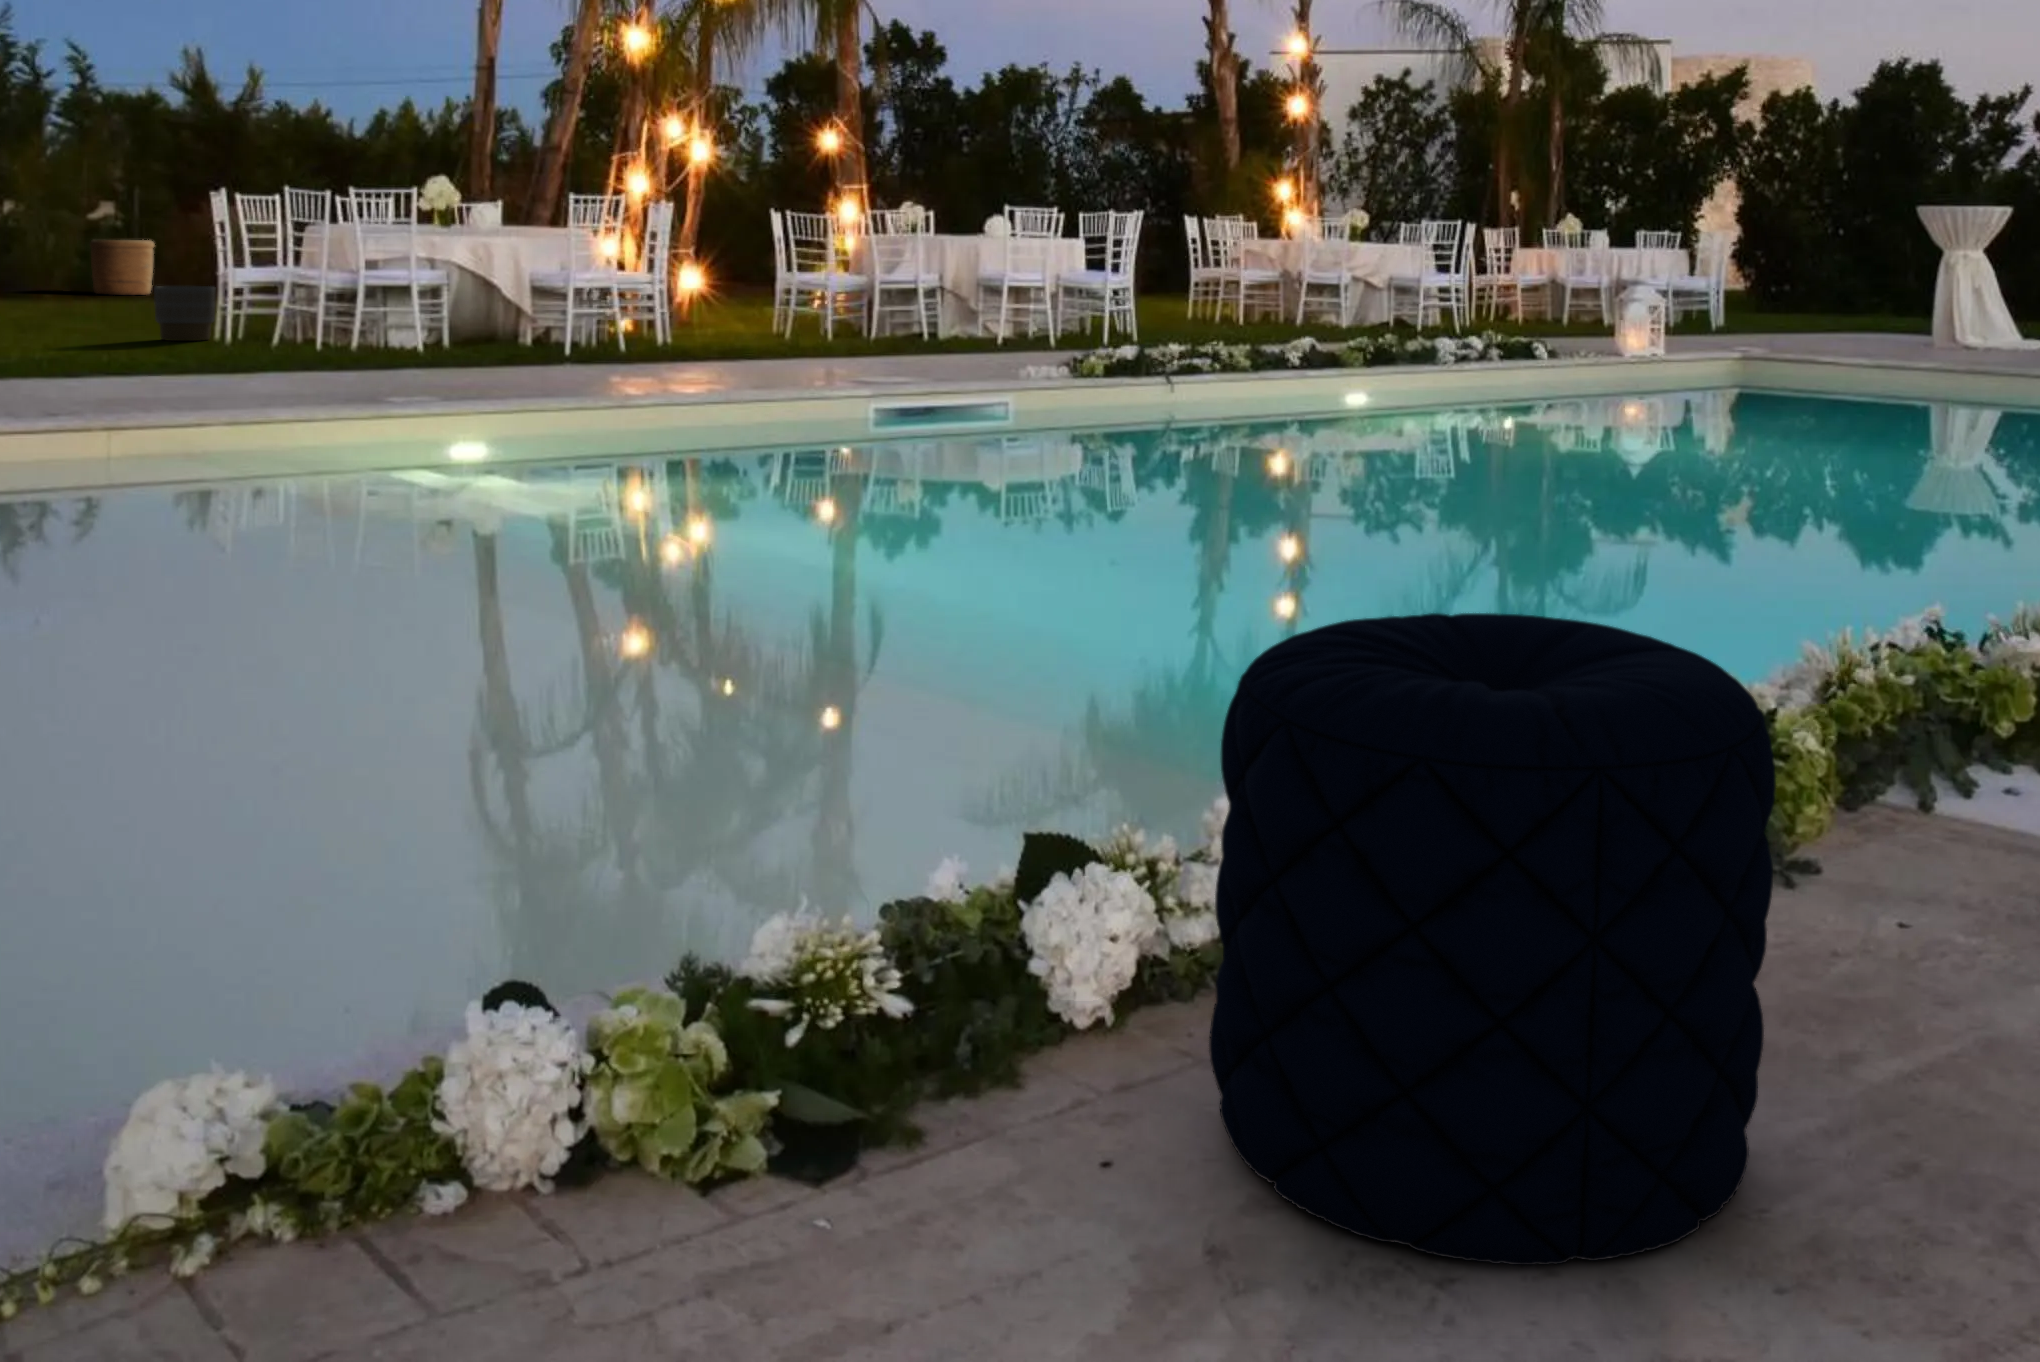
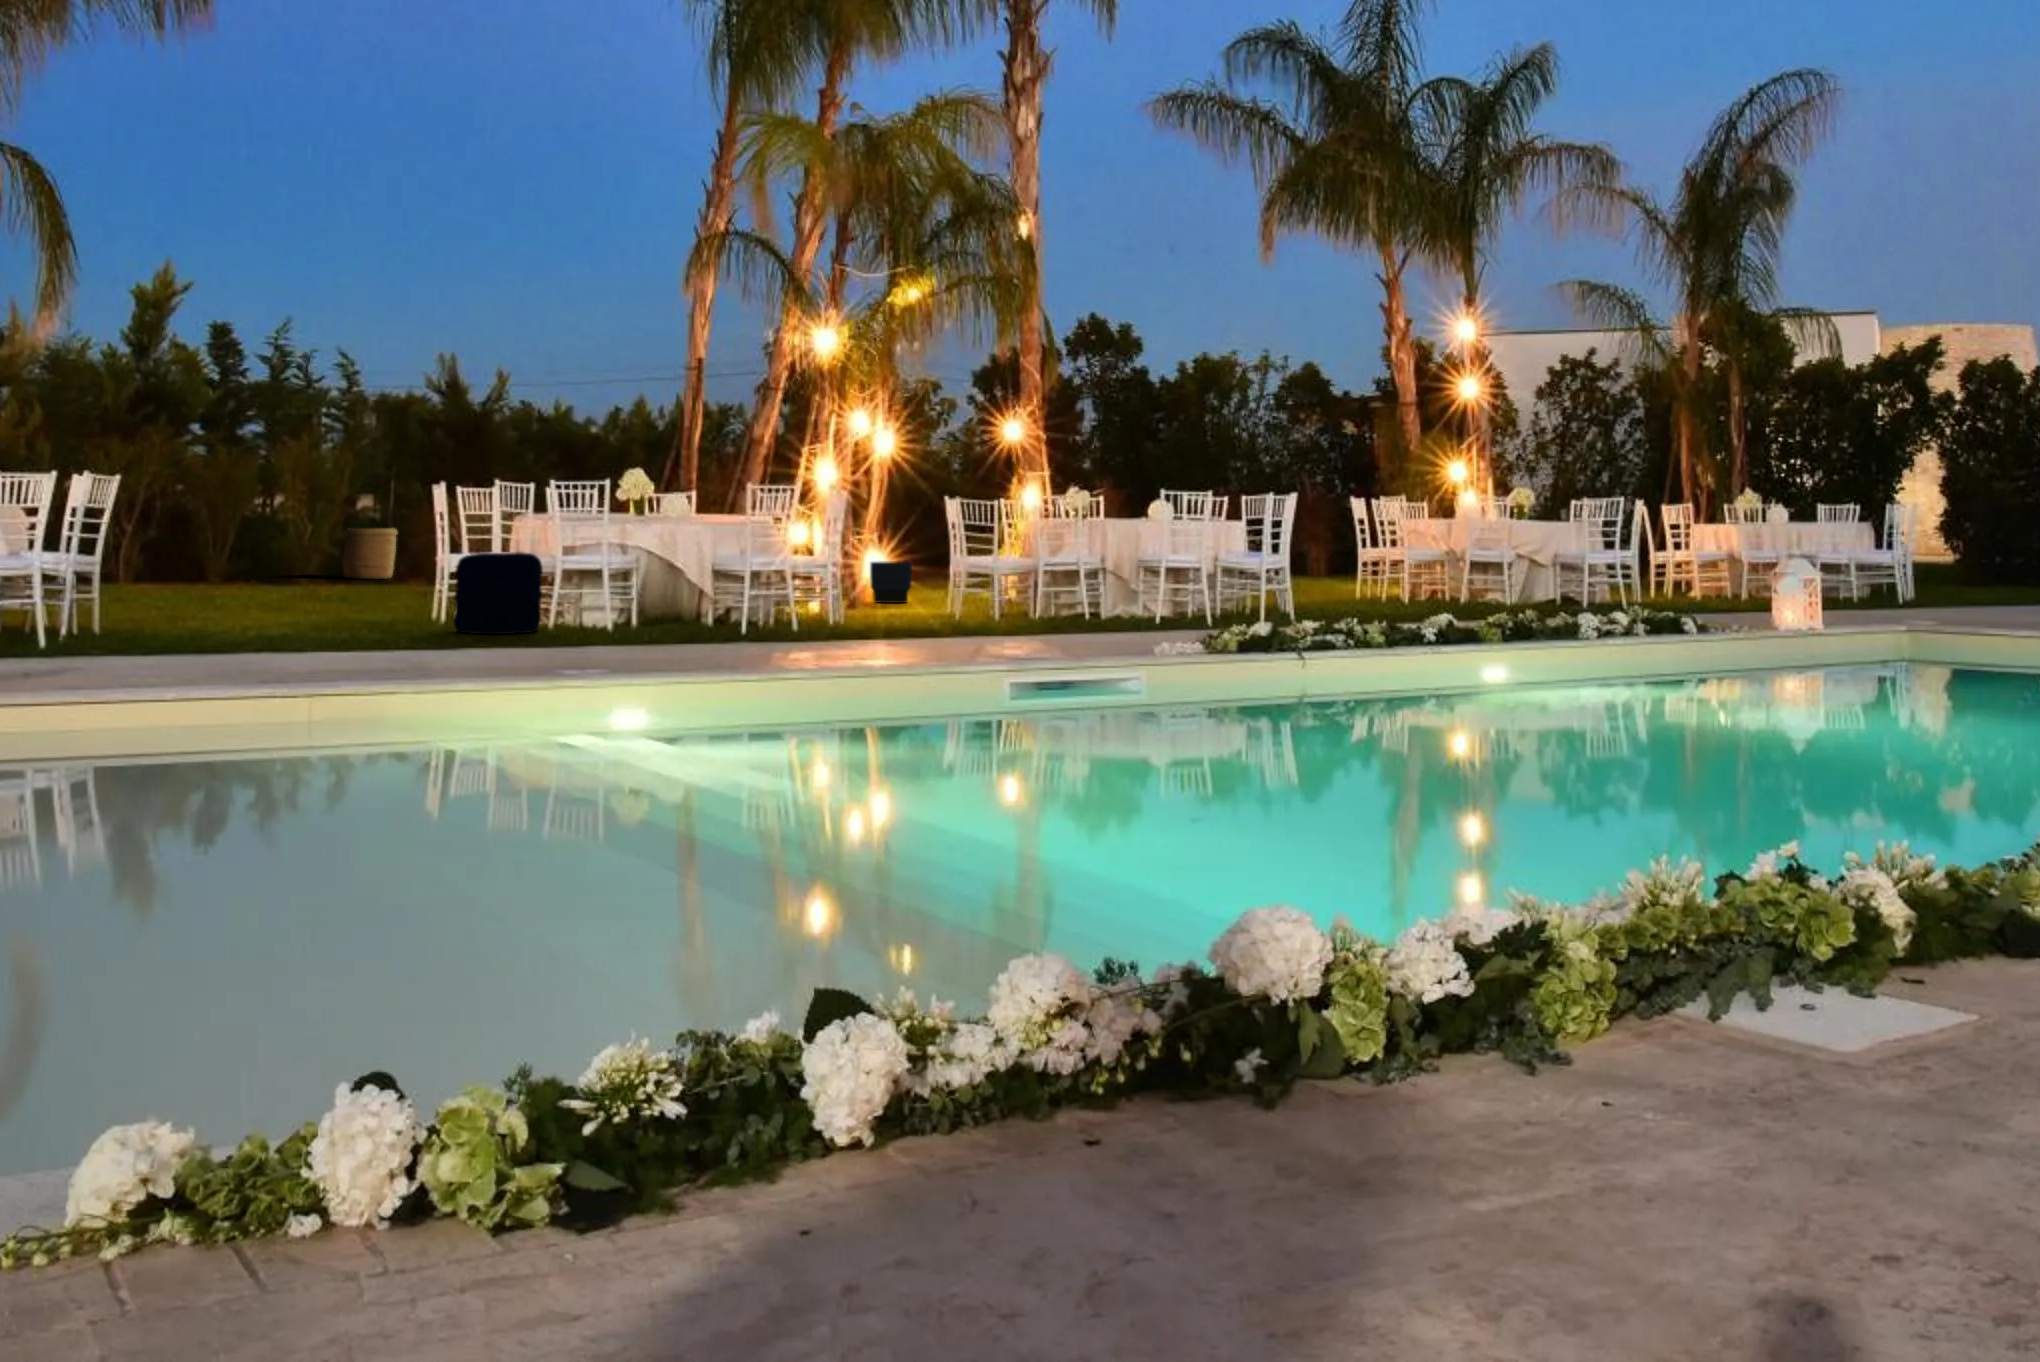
planter: present [154,286,216,341] -> present [870,562,912,603]
pouf: present [1209,613,1776,1265] -> present [453,552,543,634]

